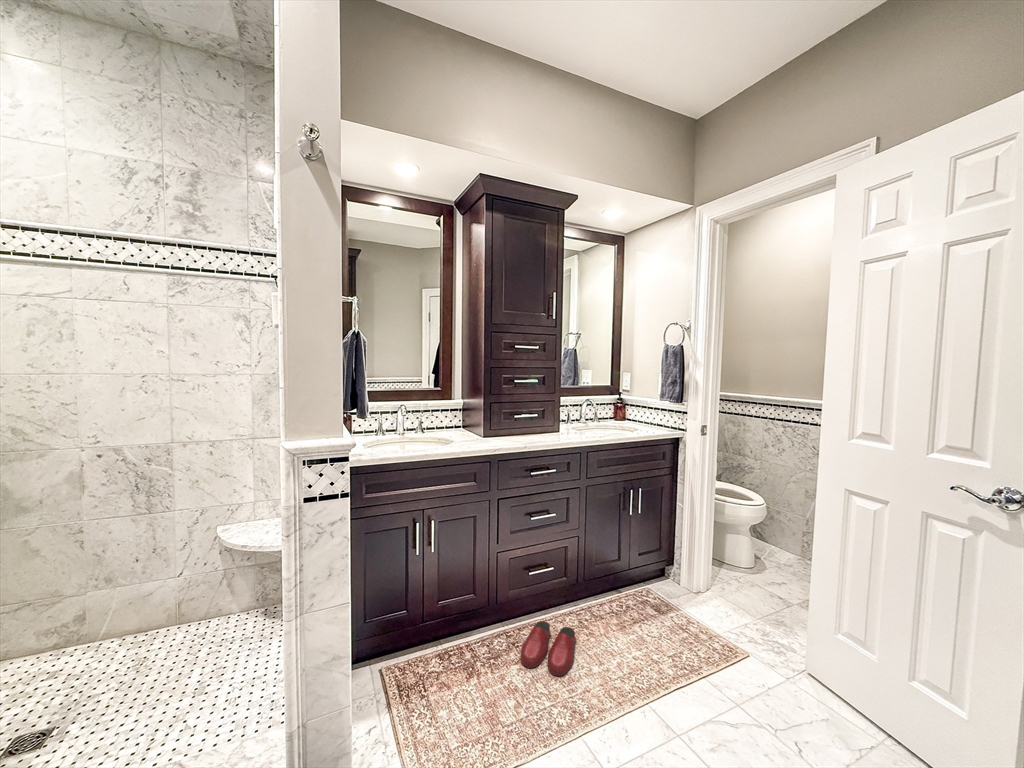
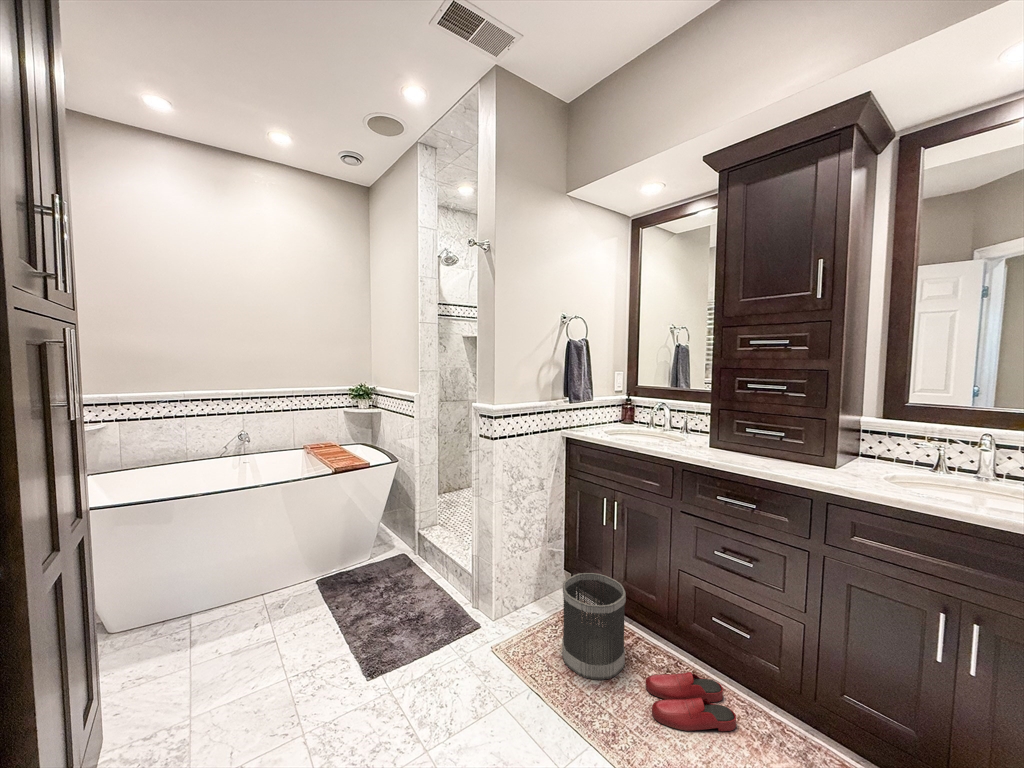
wastebasket: none [443,598,513,723] -> present [562,573,626,680]

